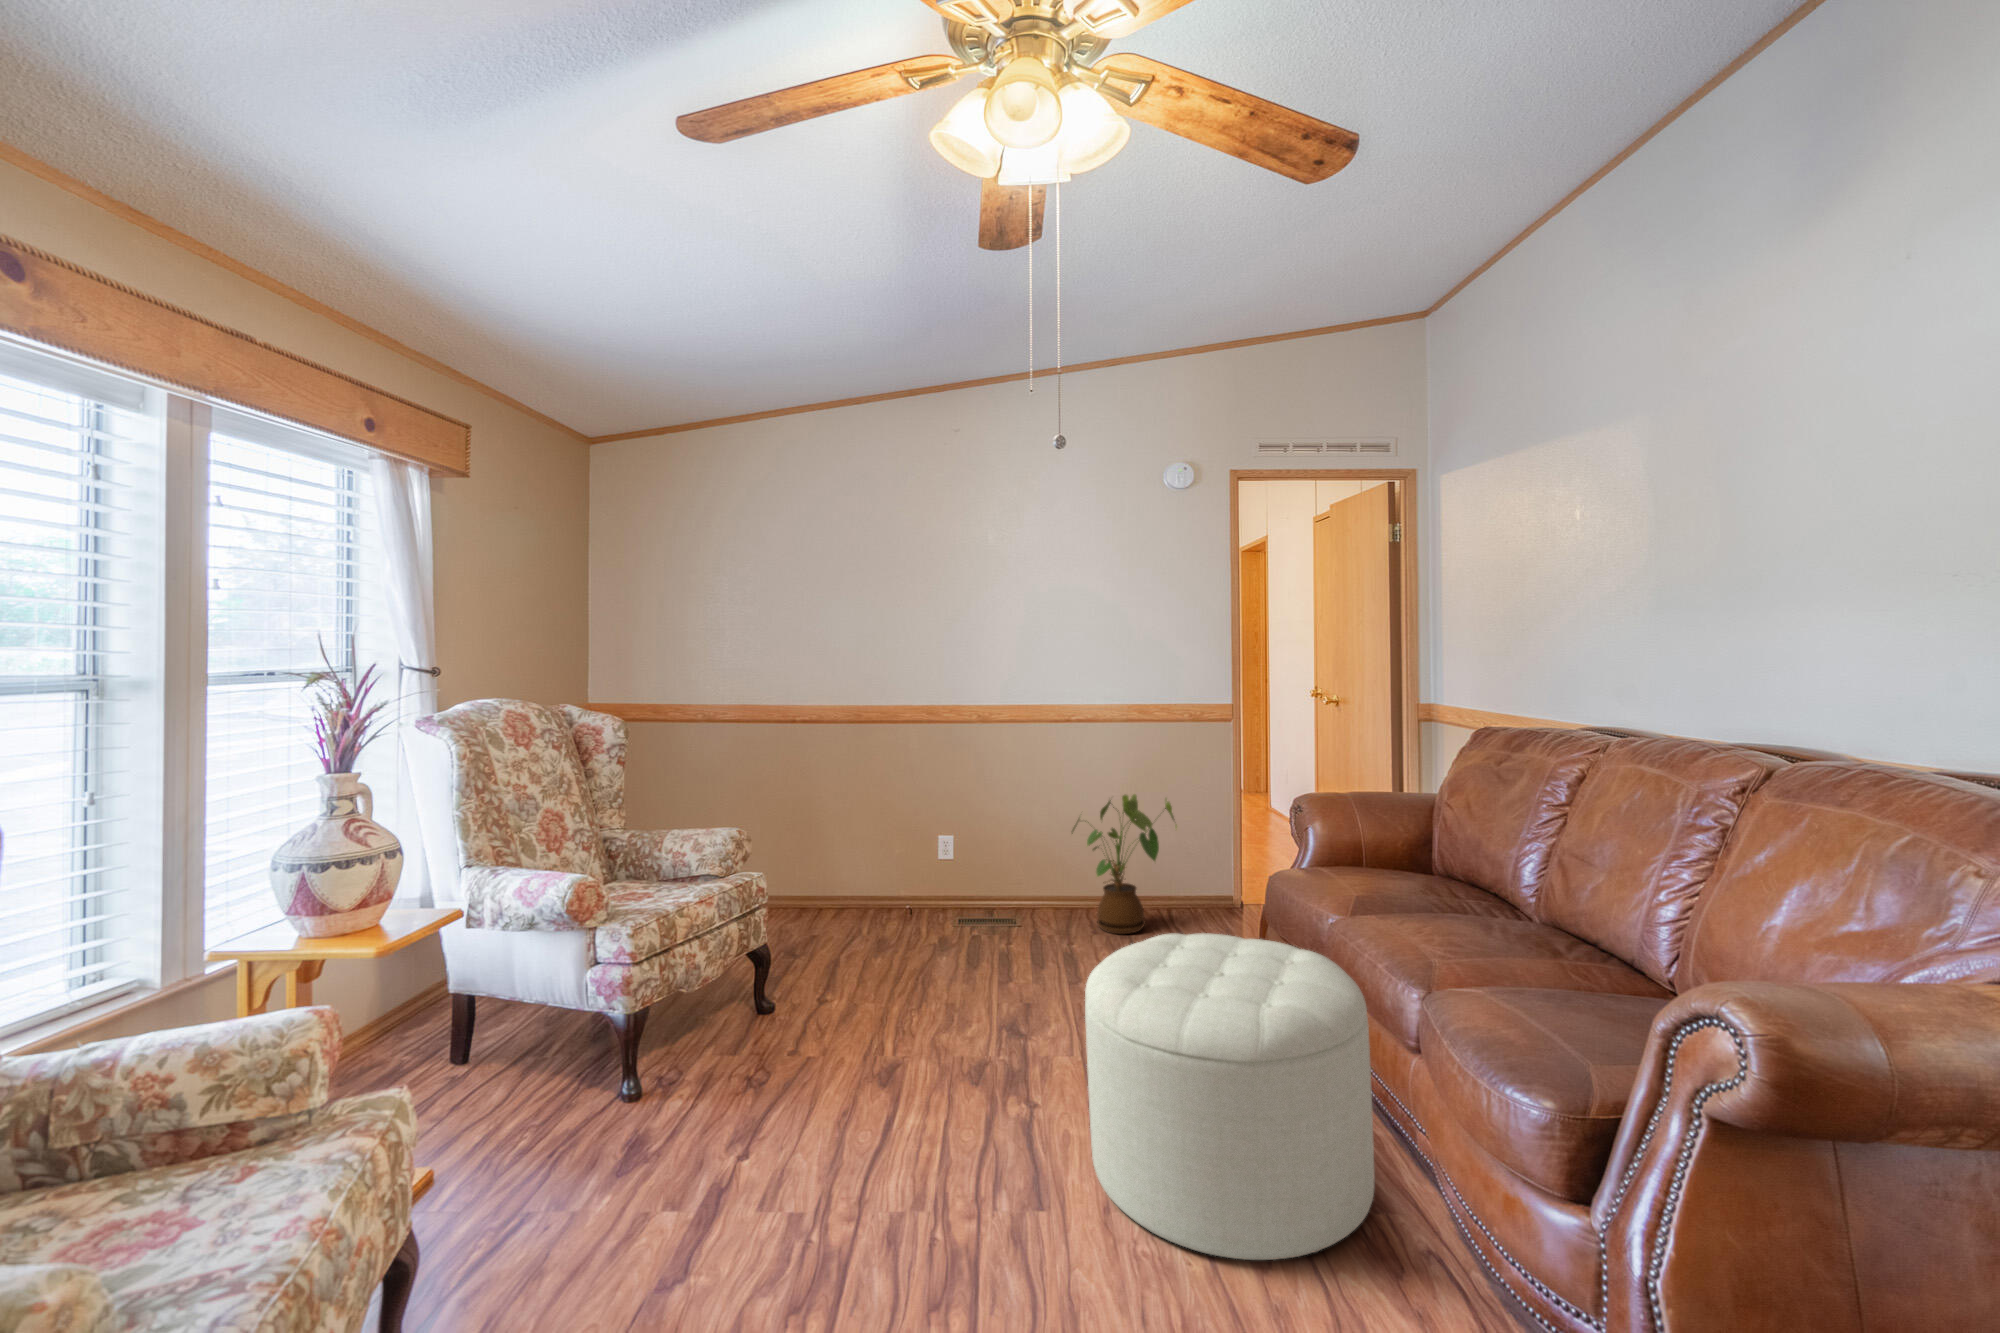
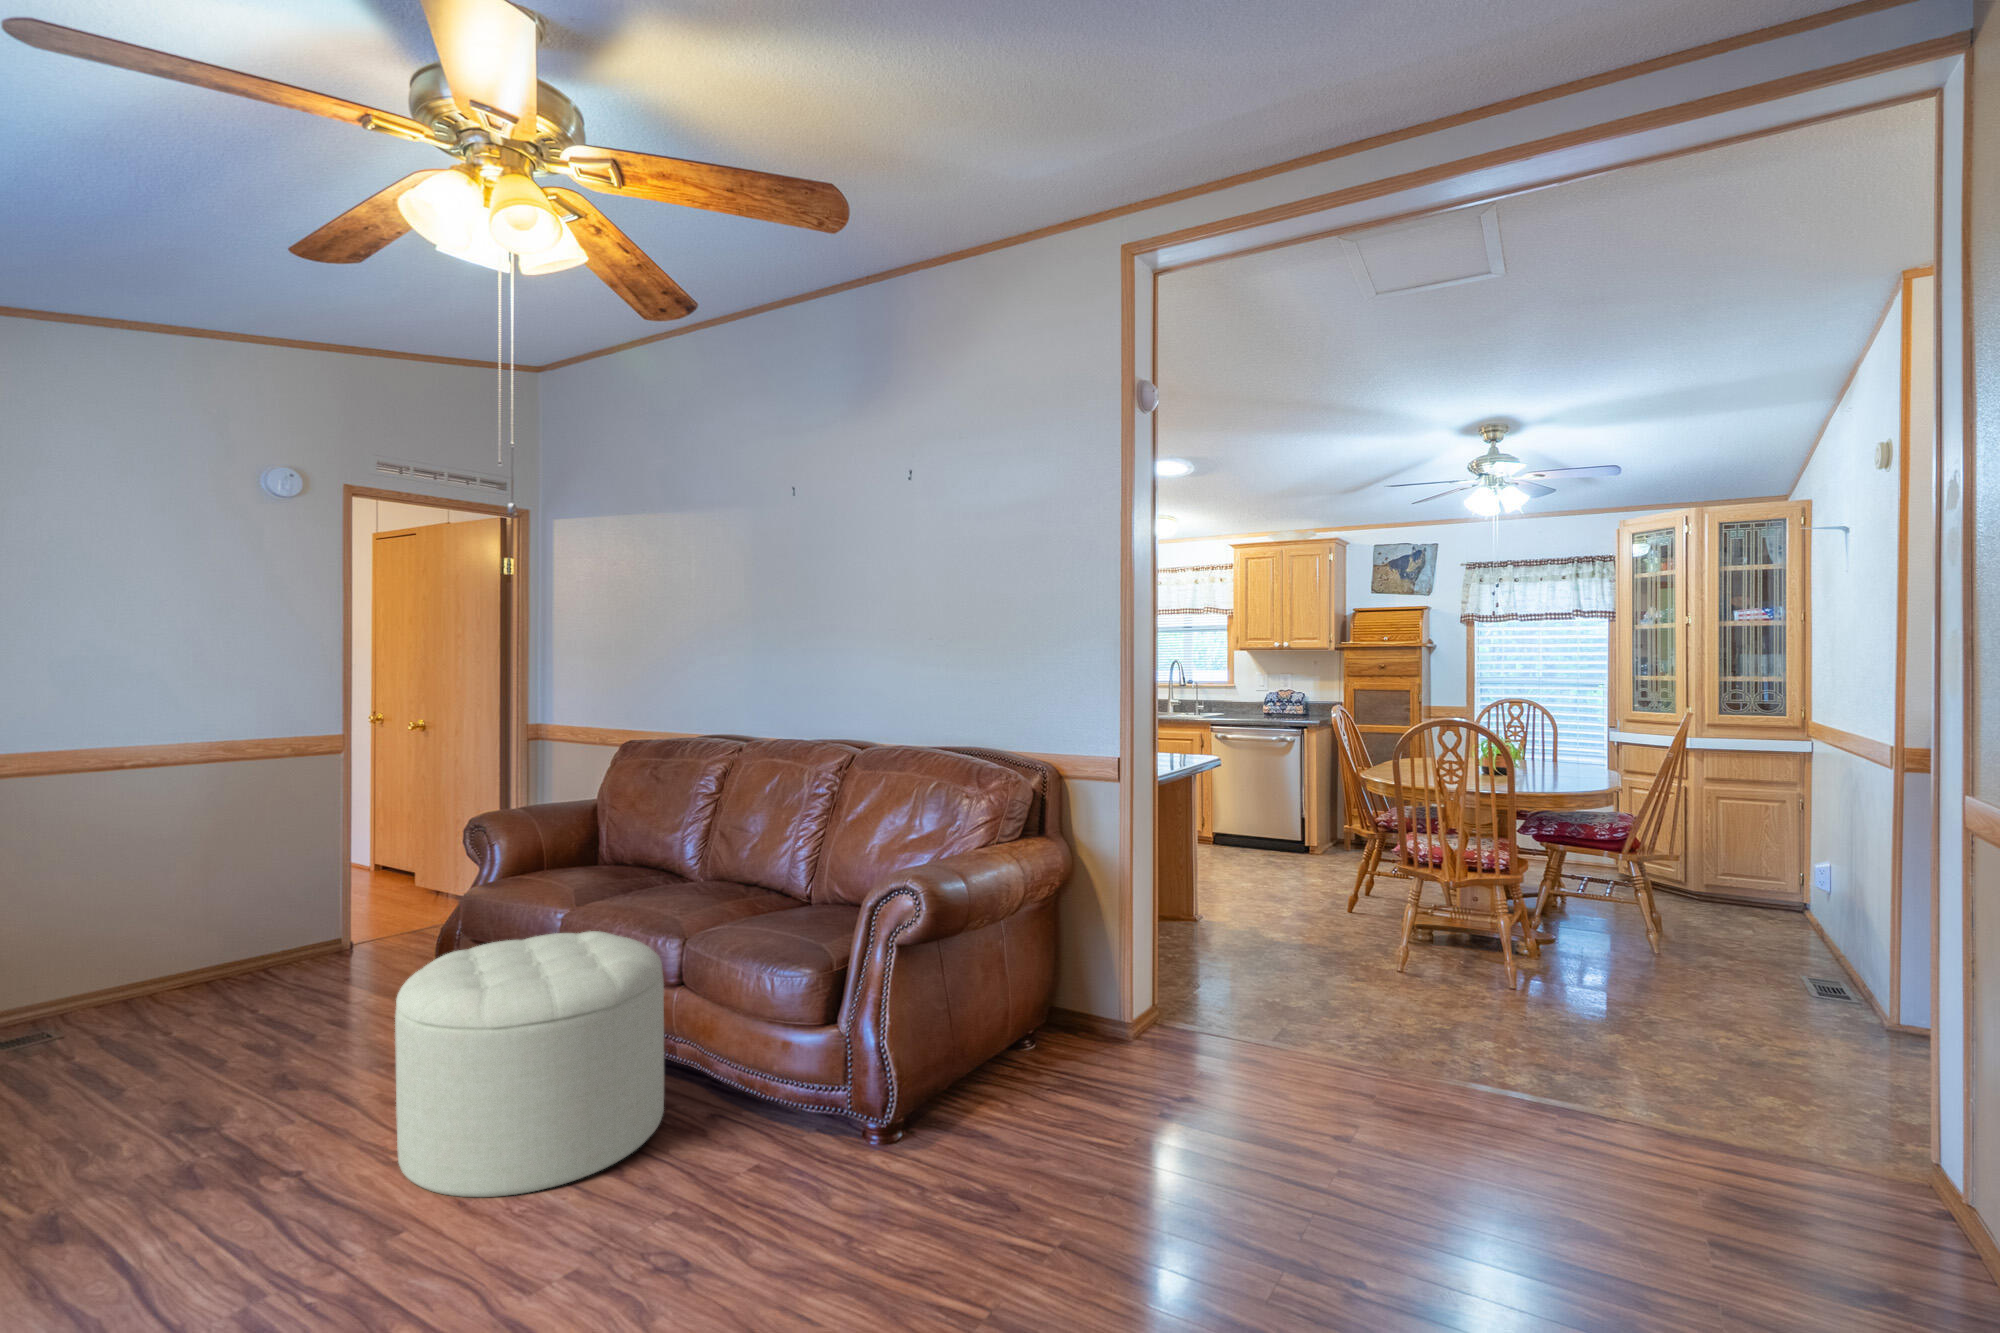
house plant: present [1072,794,1177,934] -> none [123,846,285,1033]

